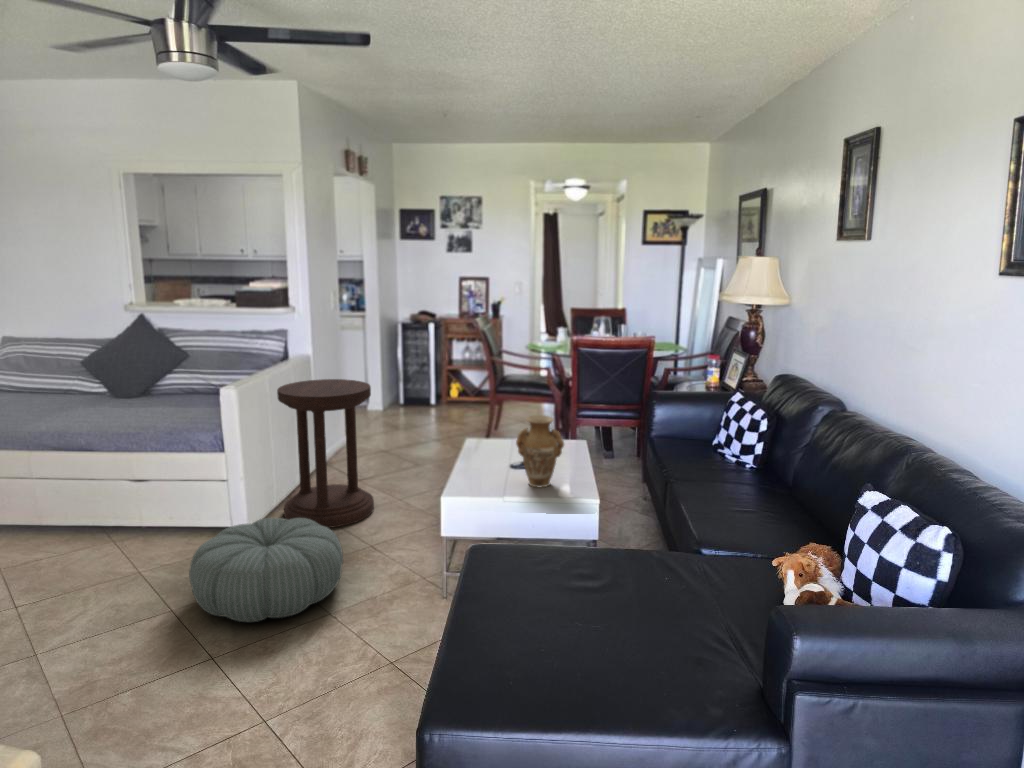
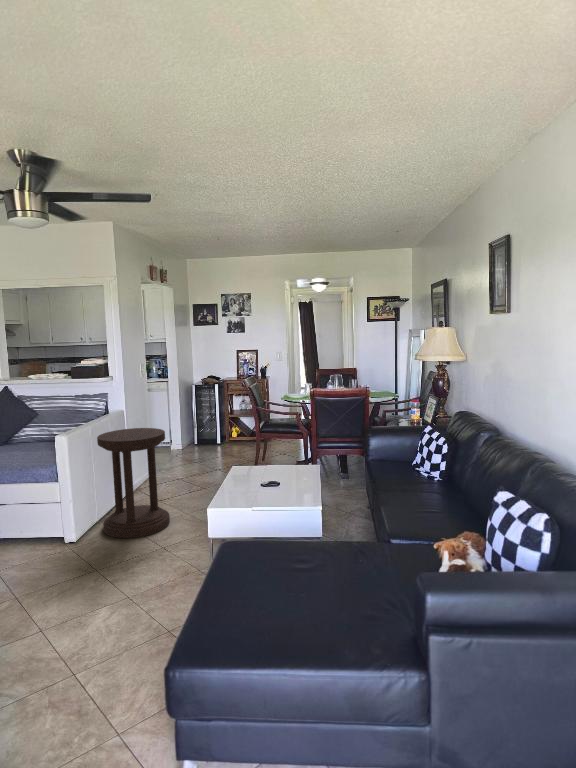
vase: present [516,415,564,487] -> none [263,448,297,500]
pouf: present [189,518,343,622] -> none [29,530,141,608]

